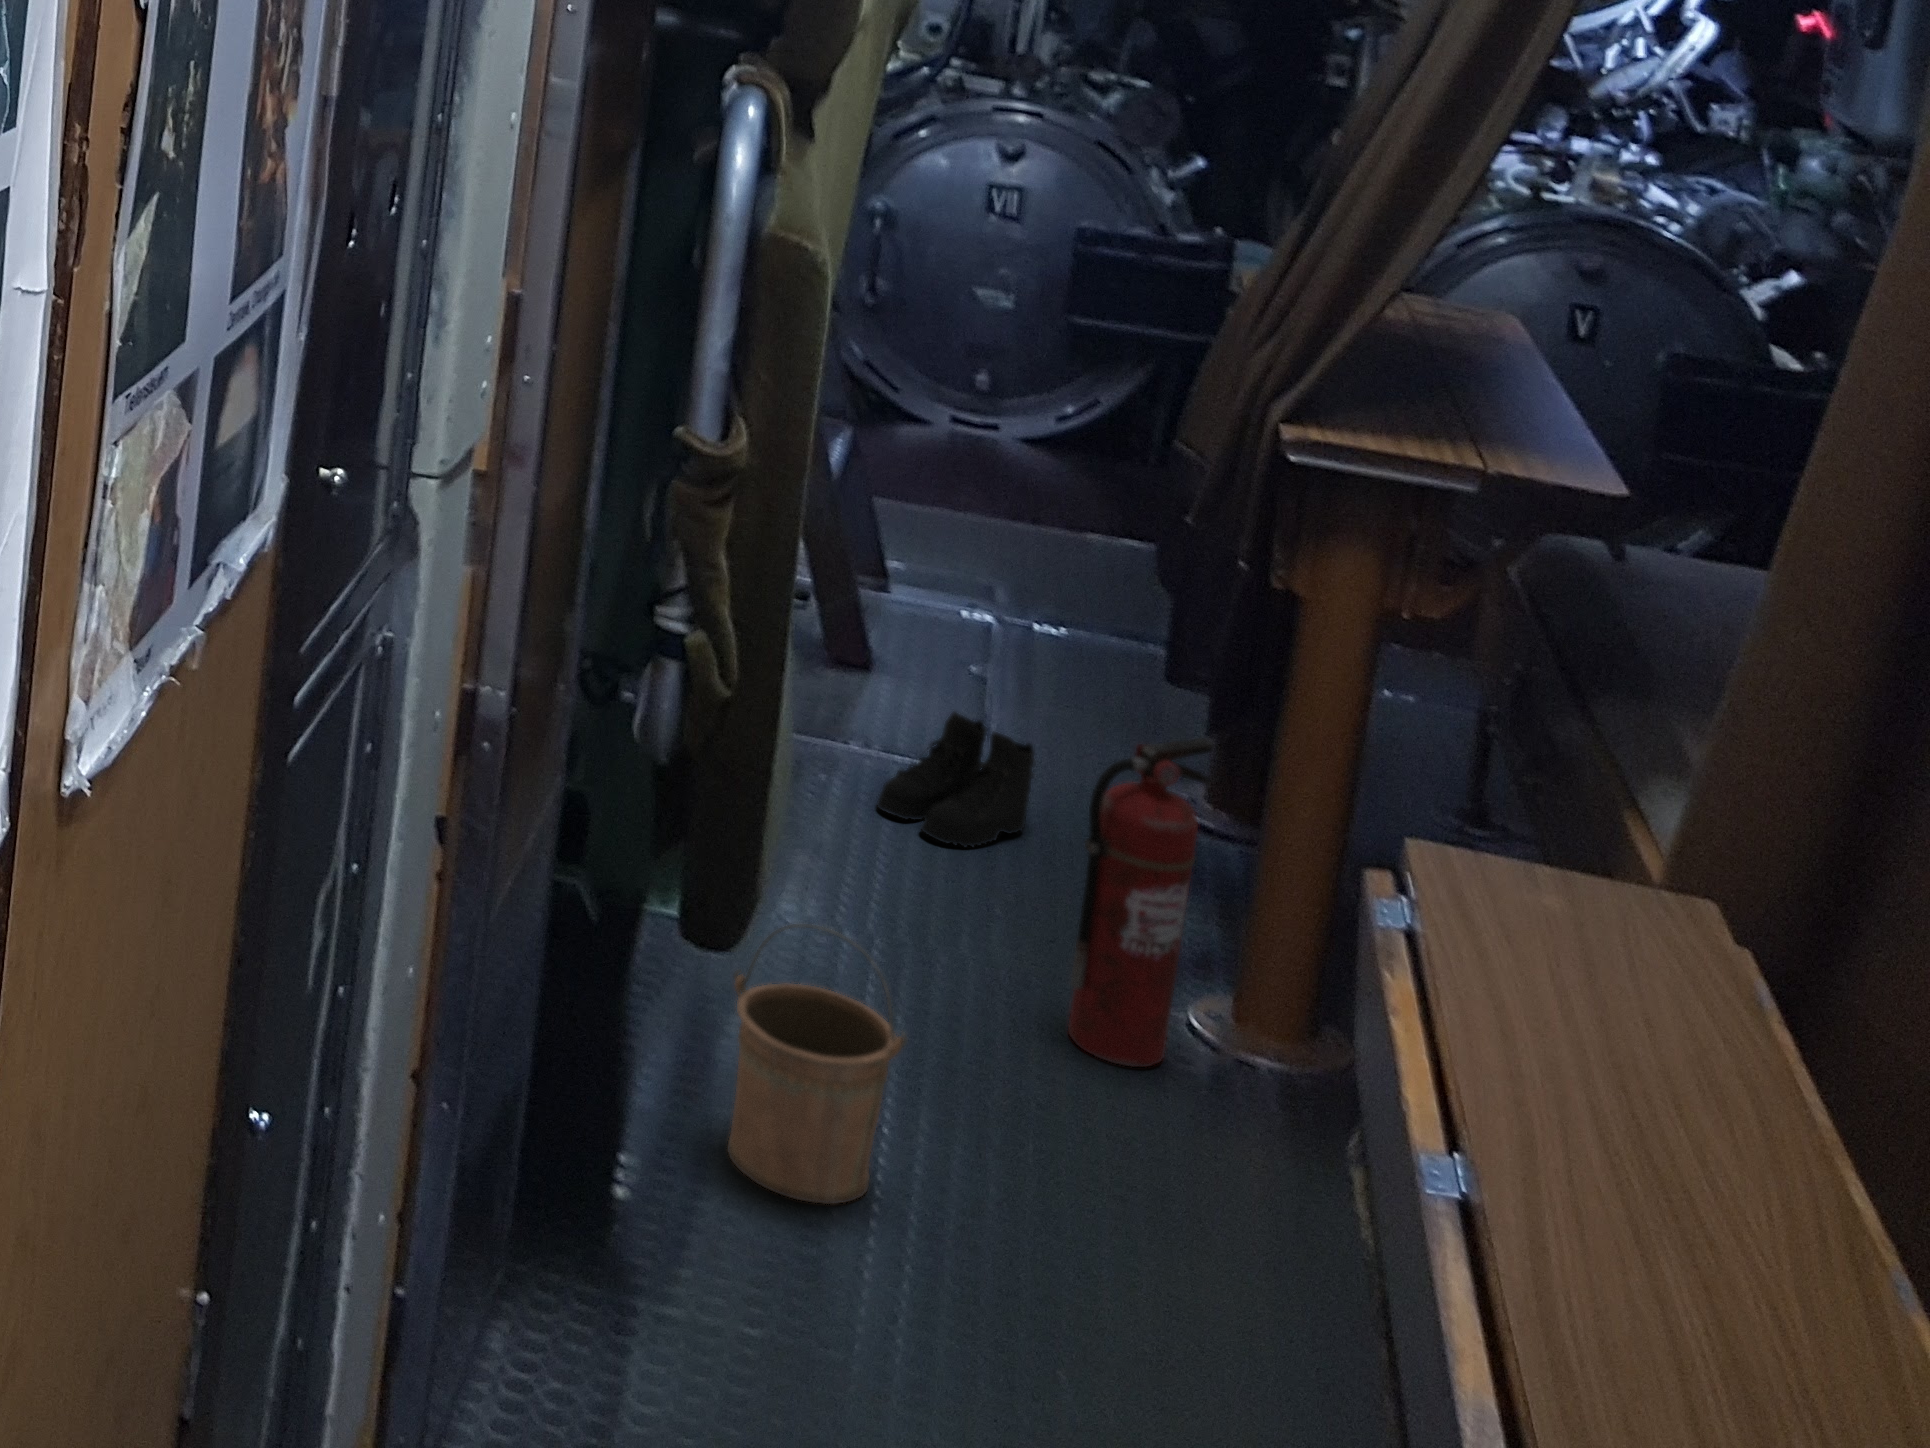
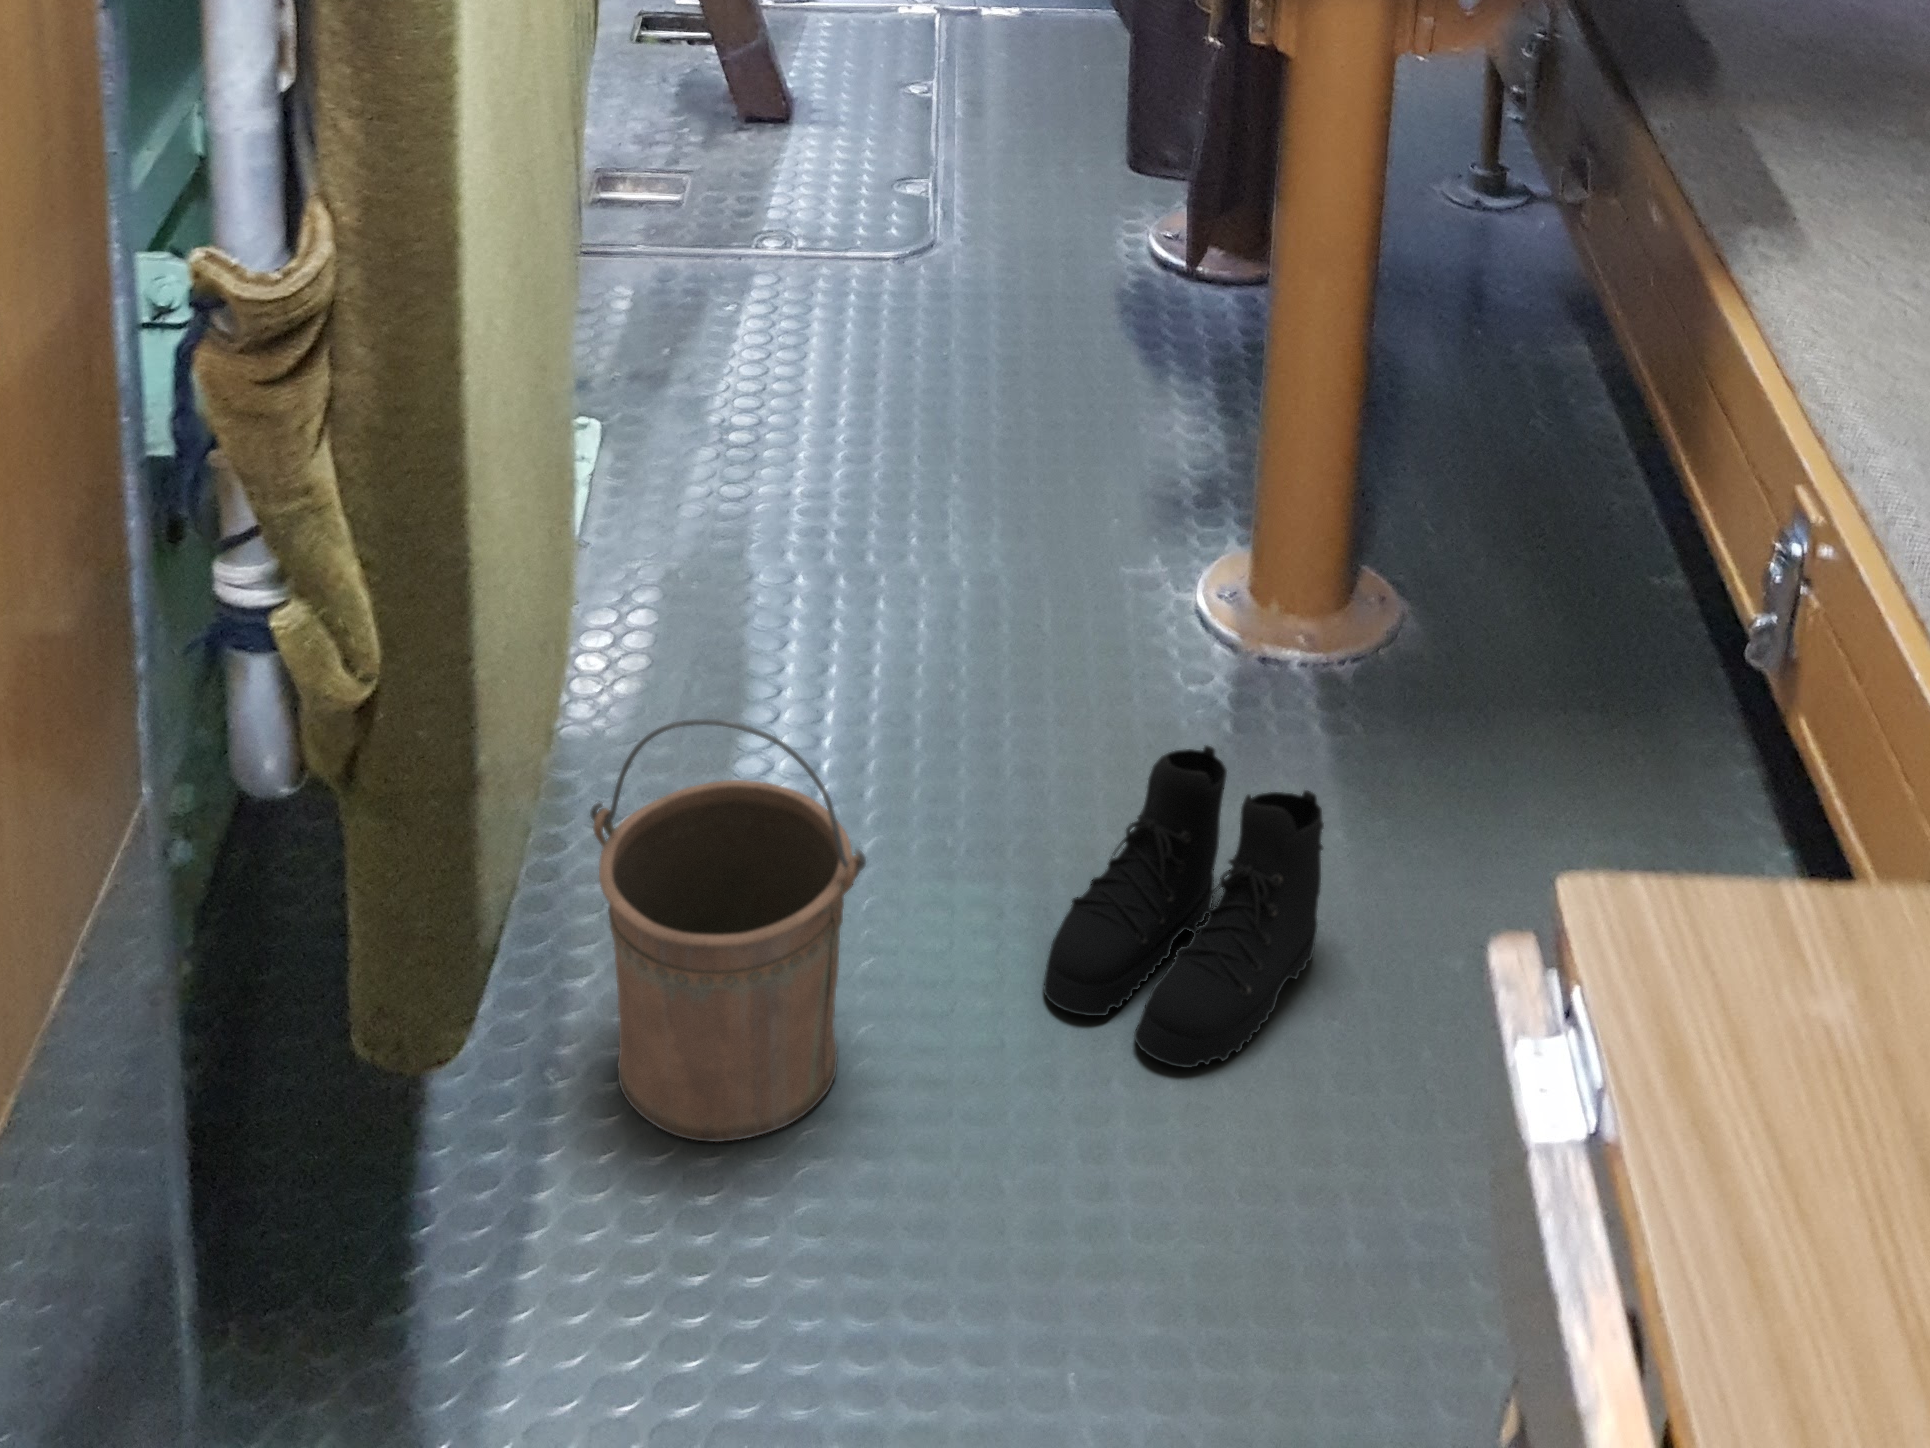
boots: present [877,712,1035,847] -> present [1043,746,1324,1067]
fire extinguisher: present [1068,738,1213,1067] -> none [1090,218,1246,683]

